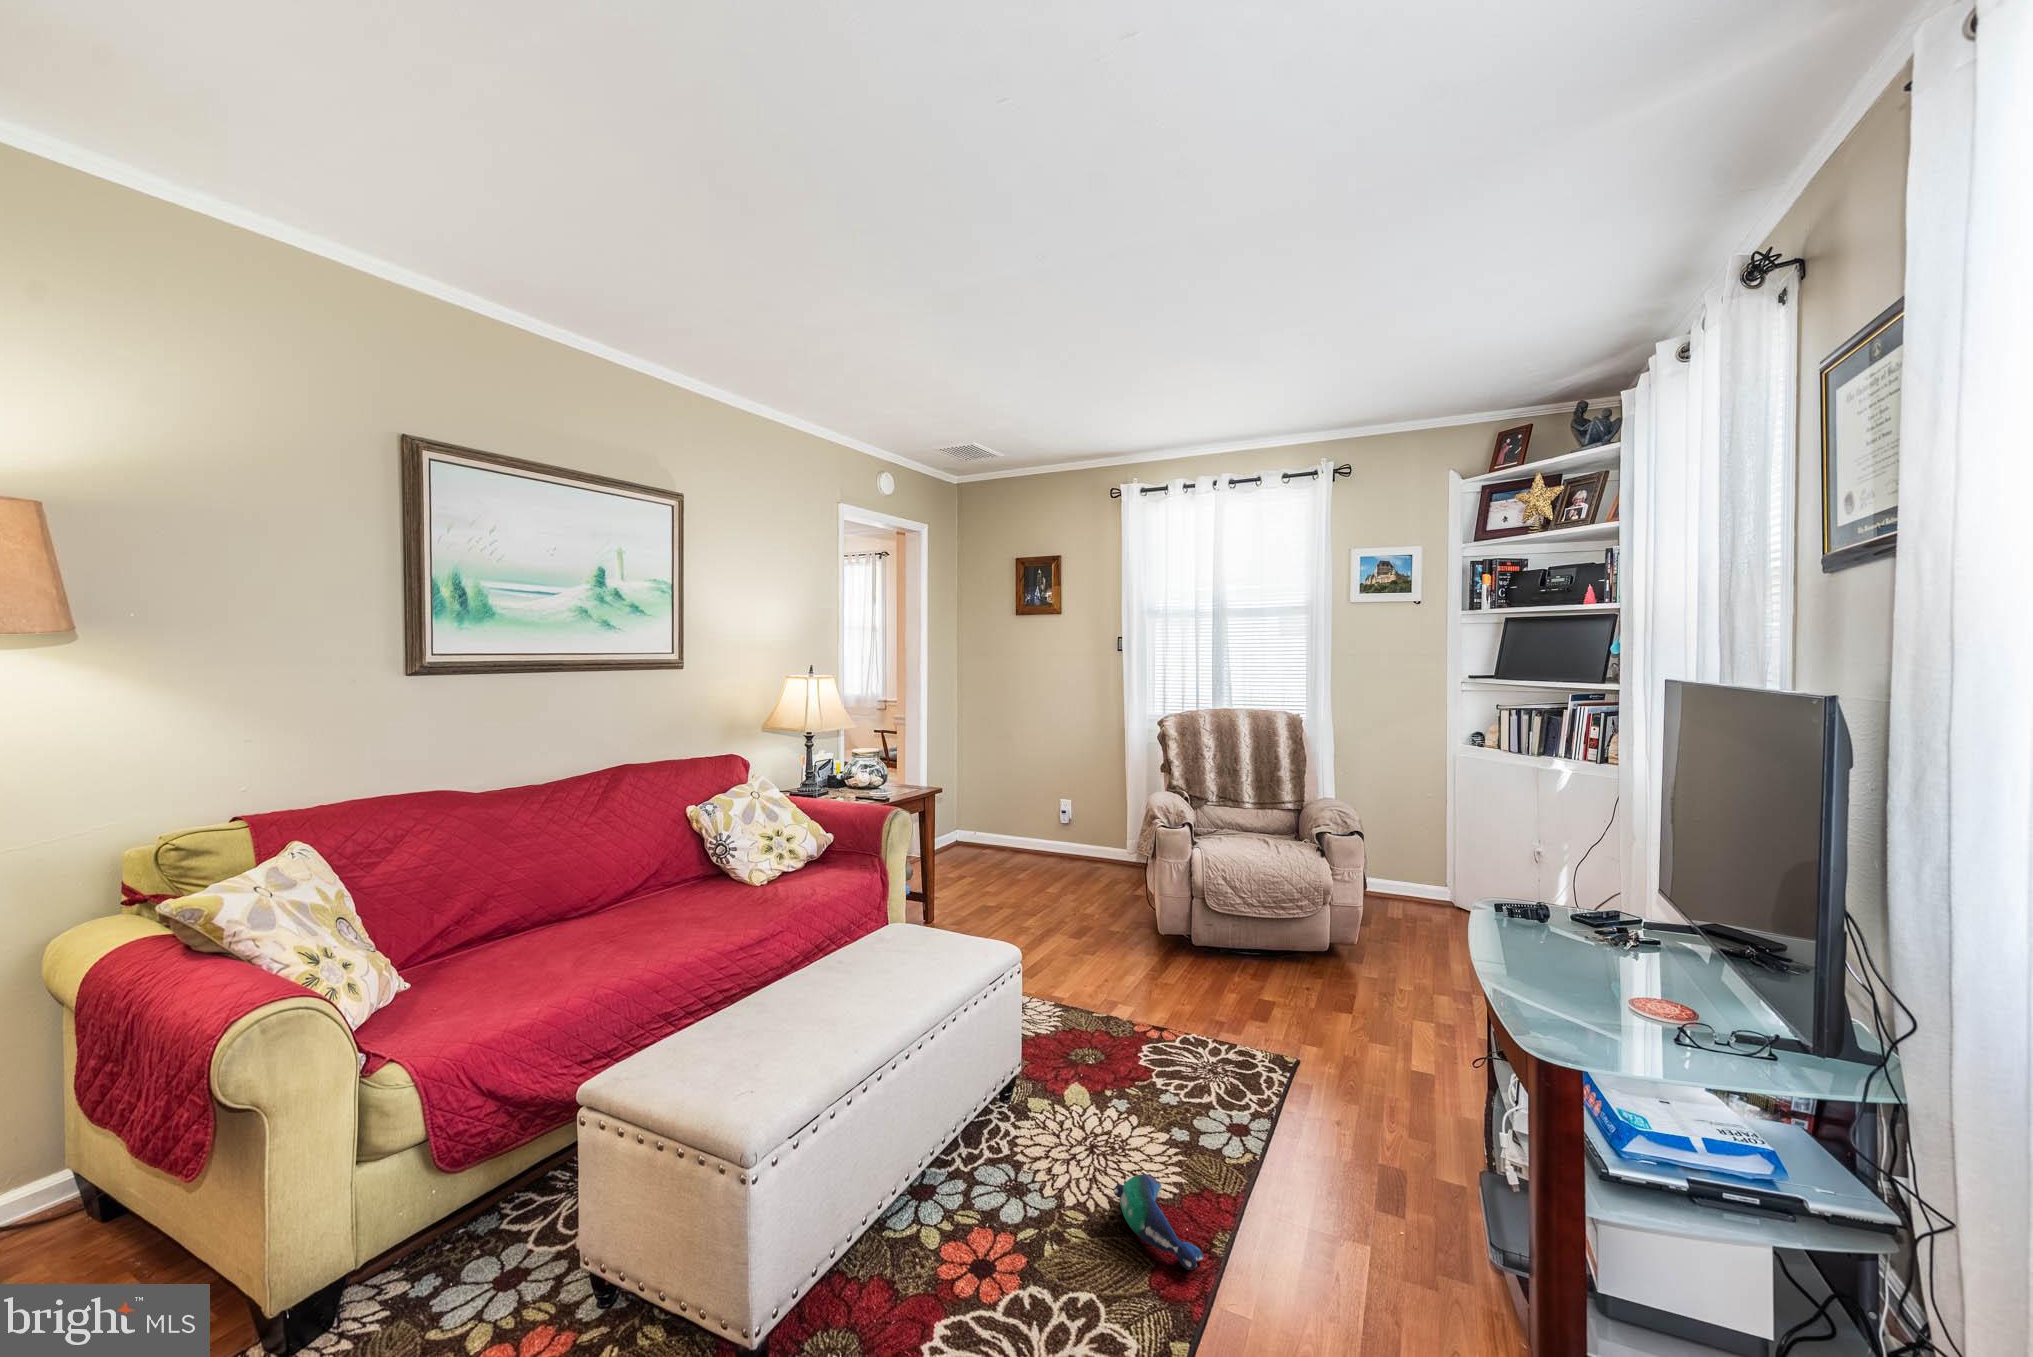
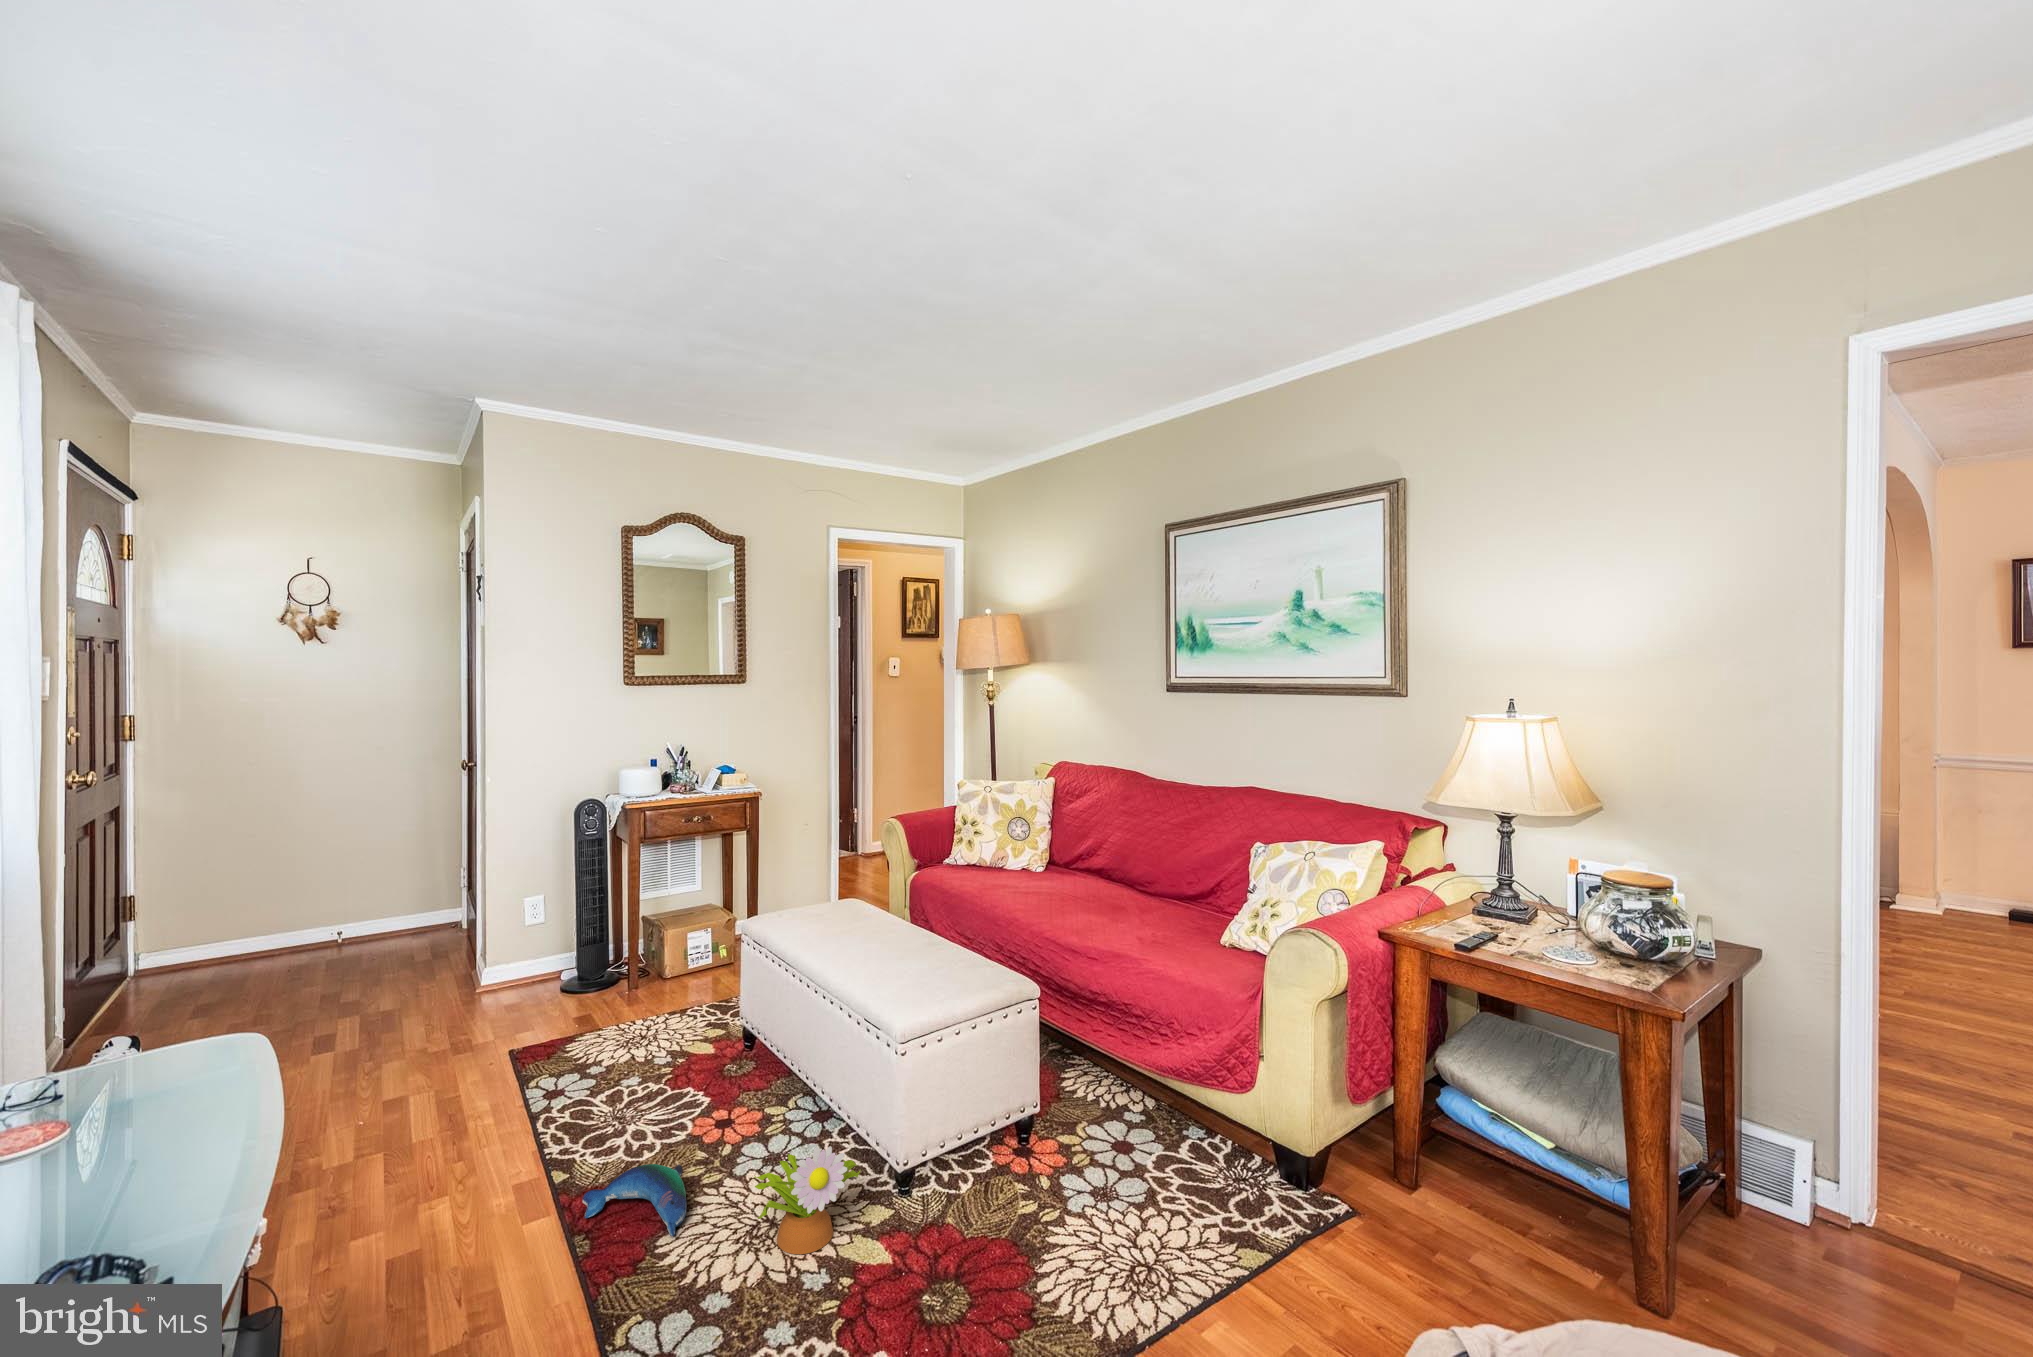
decorative plant: none [1036,1028,1135,1142] -> present [754,1146,860,1254]

